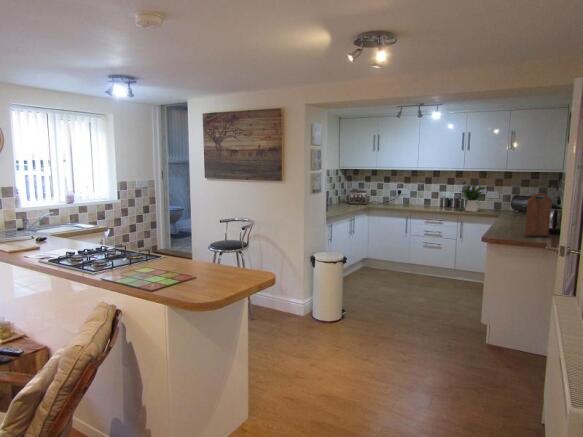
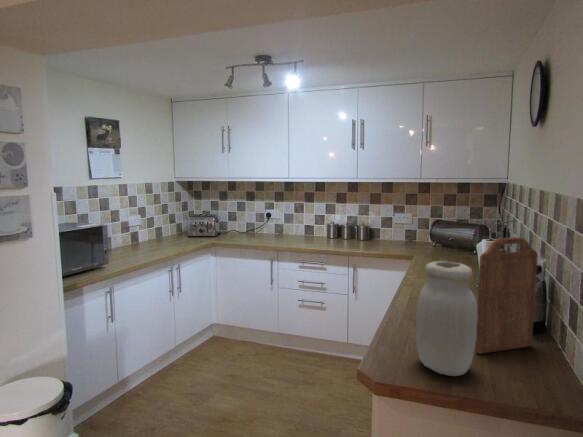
flower arrangement: present [460,180,487,212] -> none [345,195,395,248]
jar: none [501,200,525,238] -> present [416,261,478,376]

